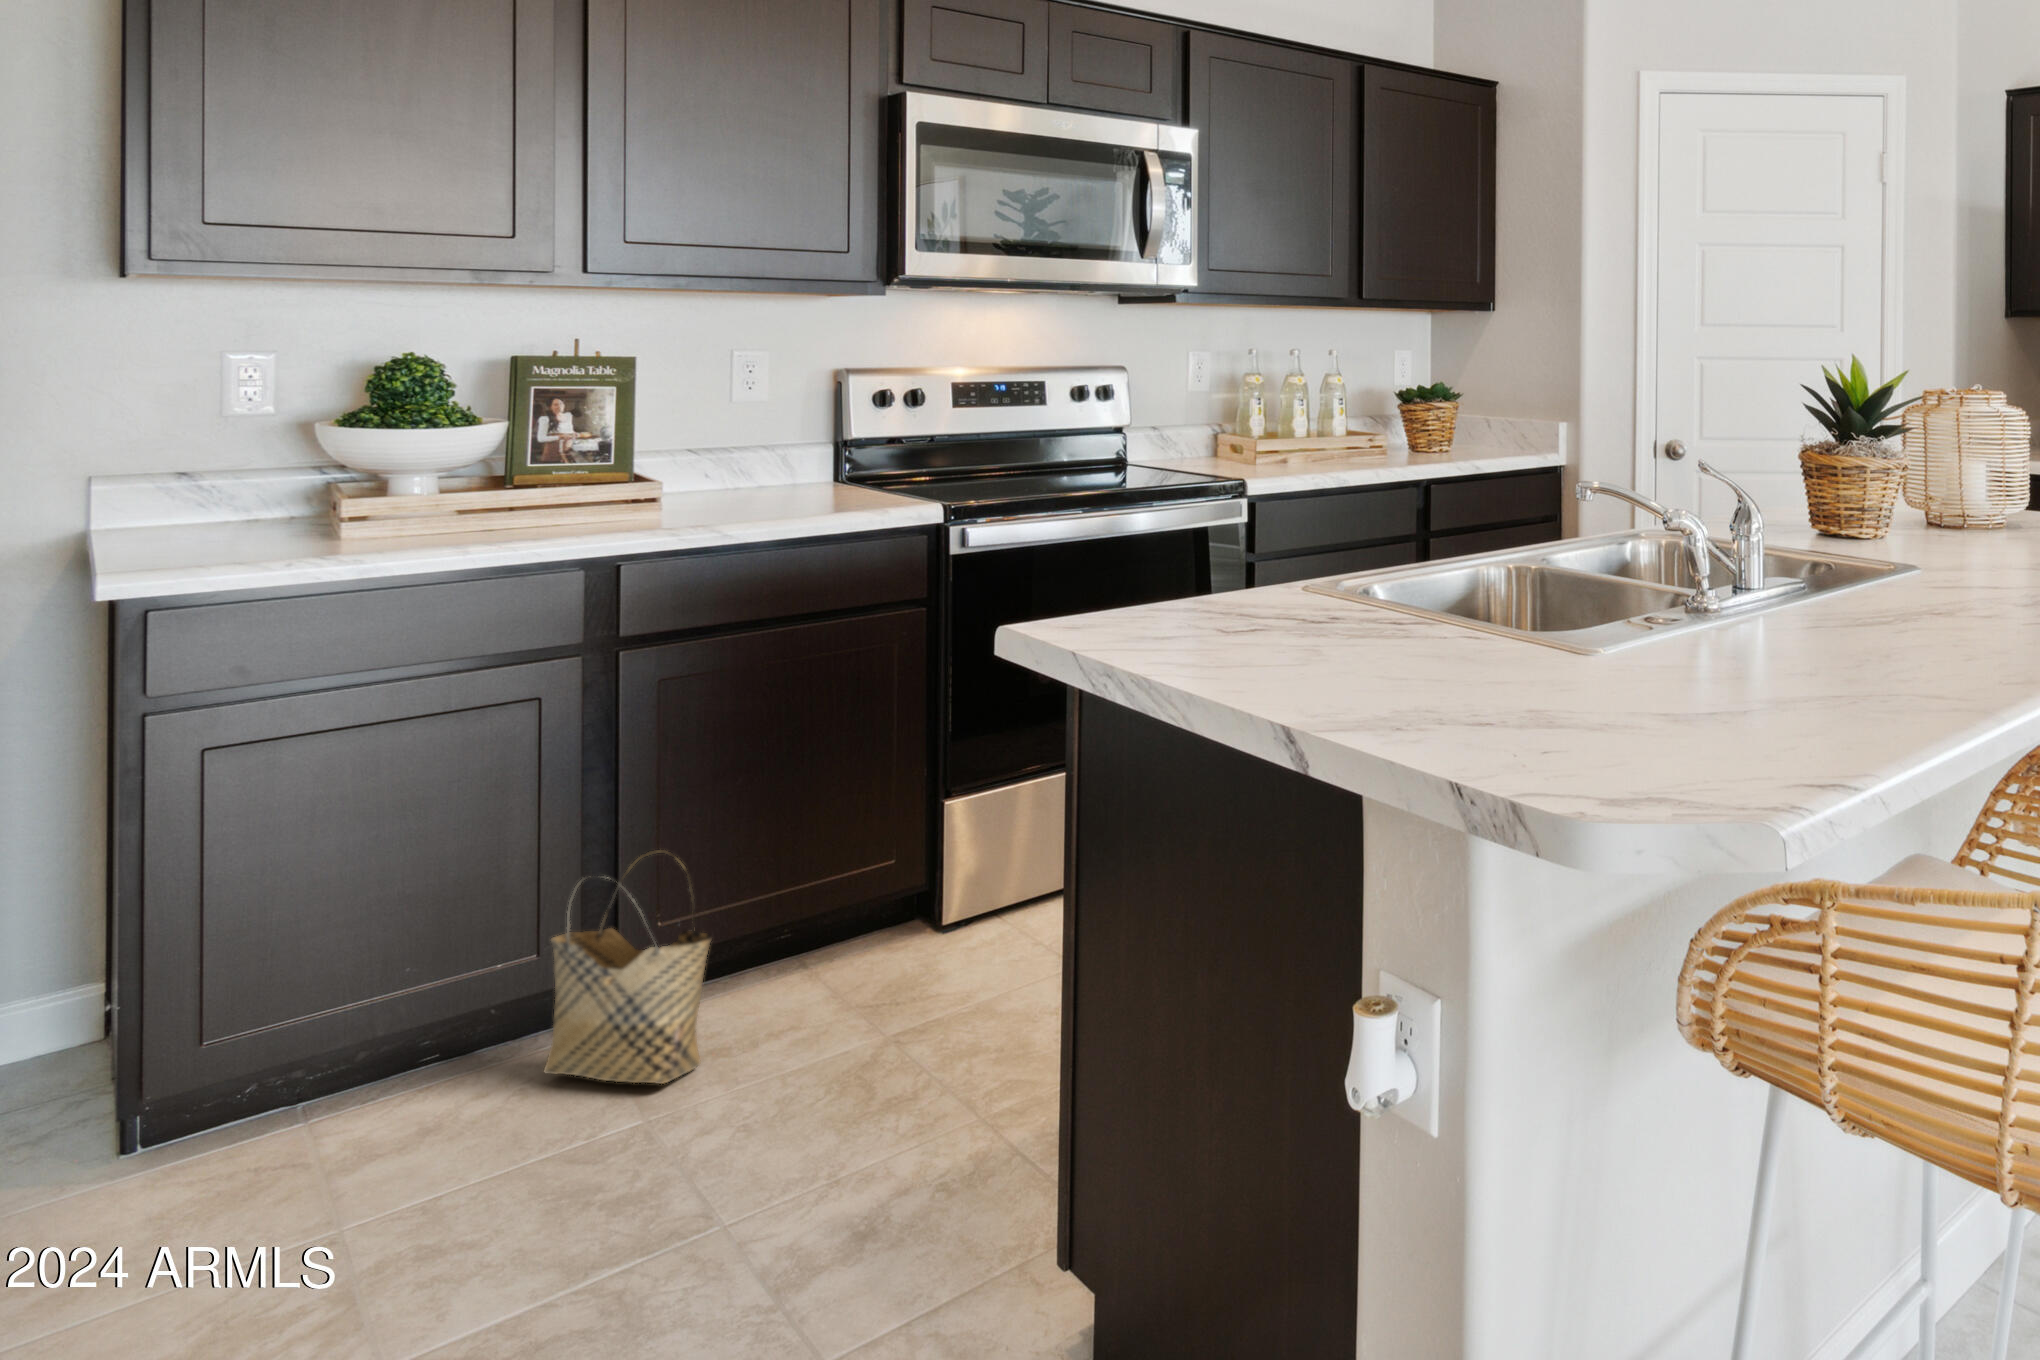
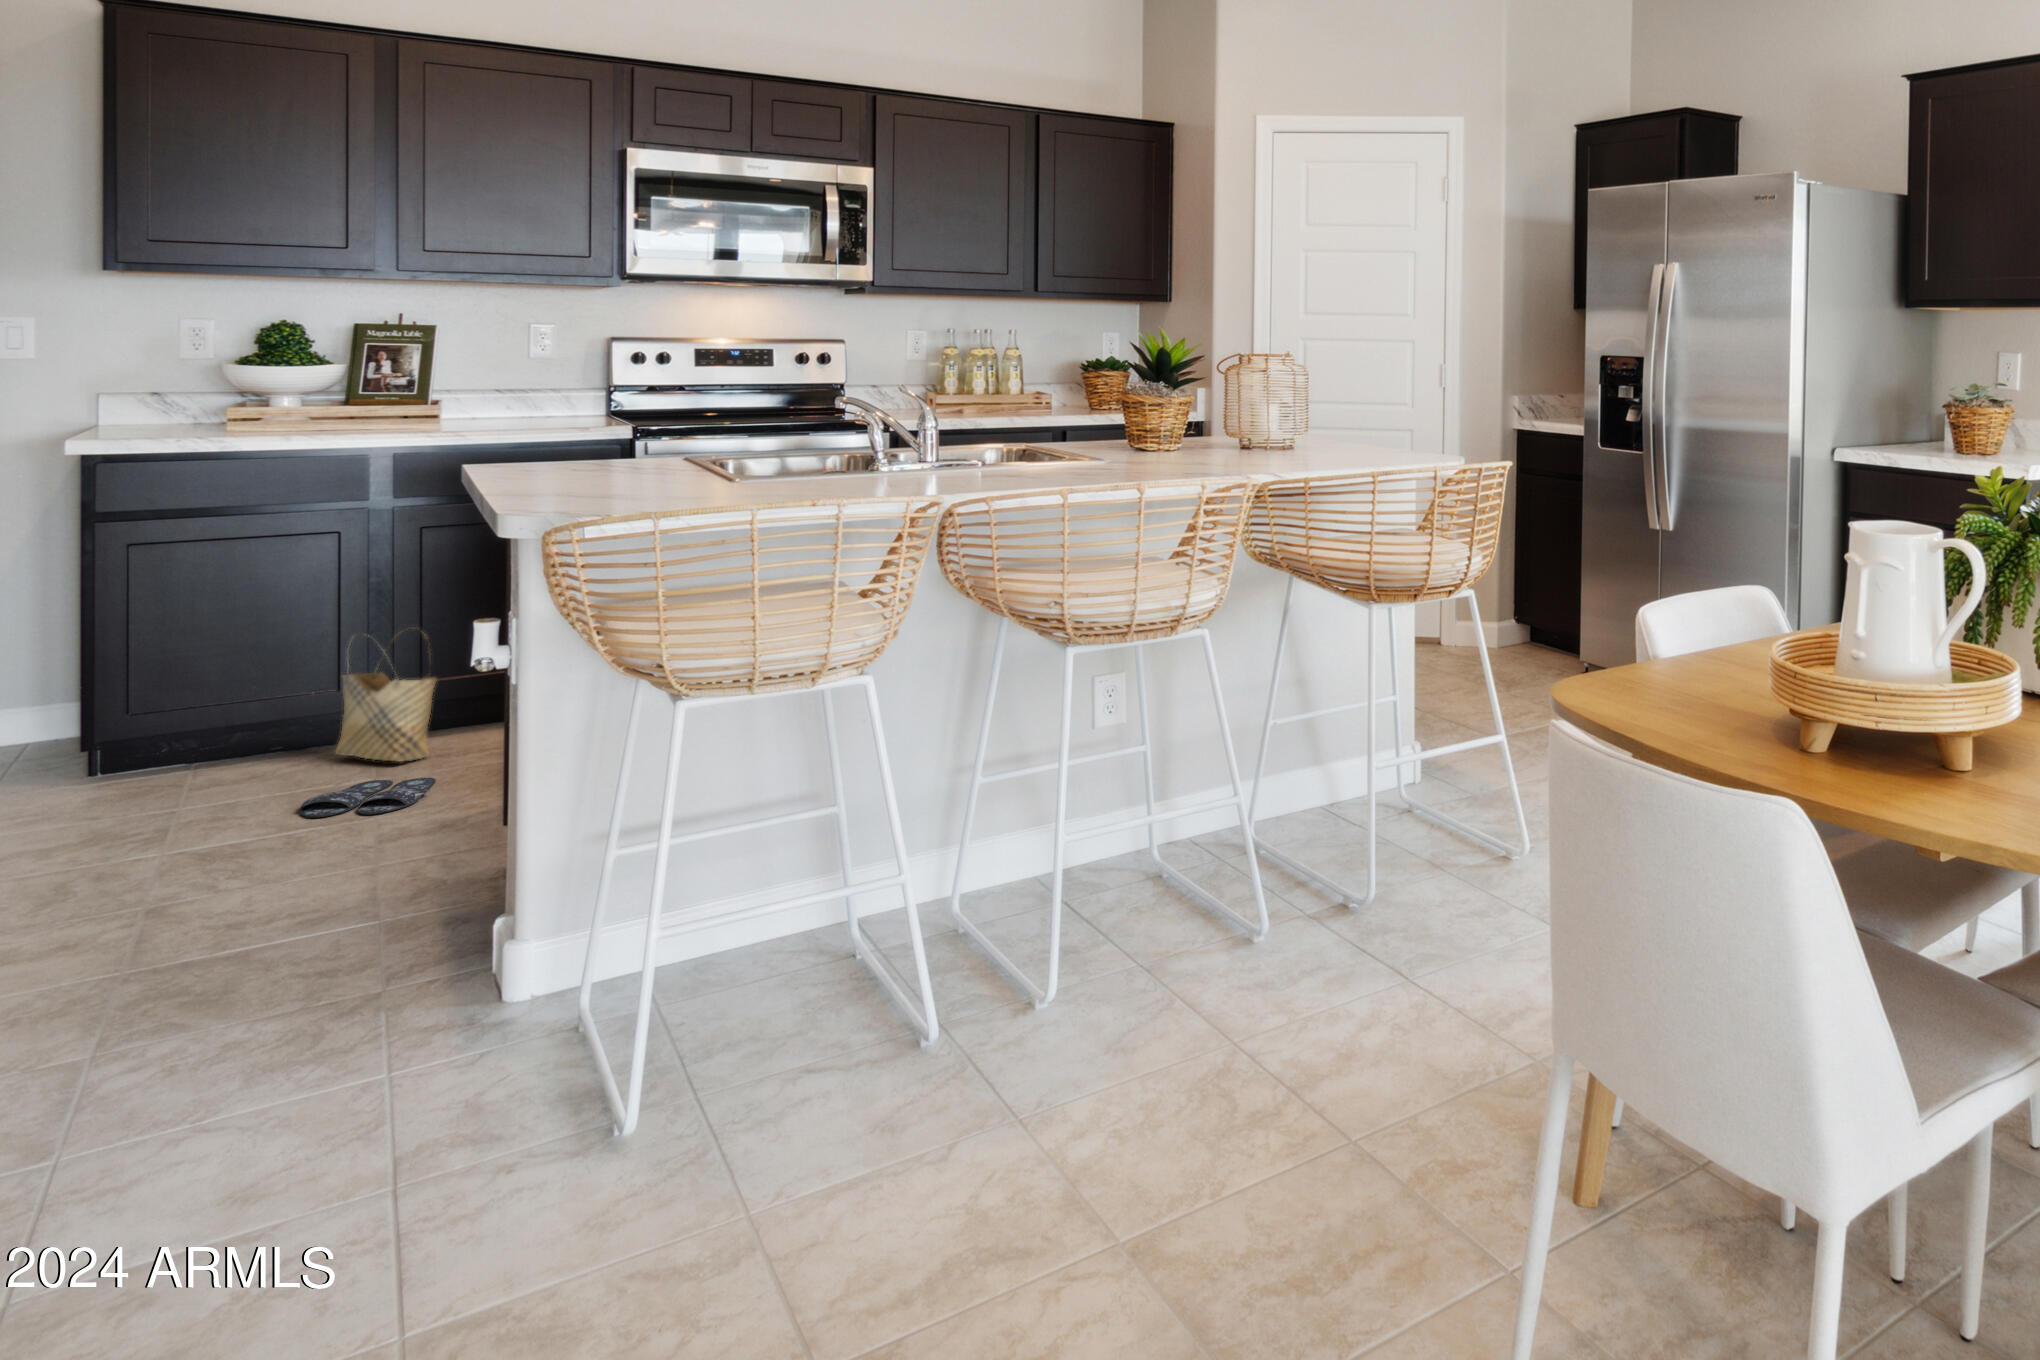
slippers: none [562,1120,764,1244] -> present [300,778,436,818]

